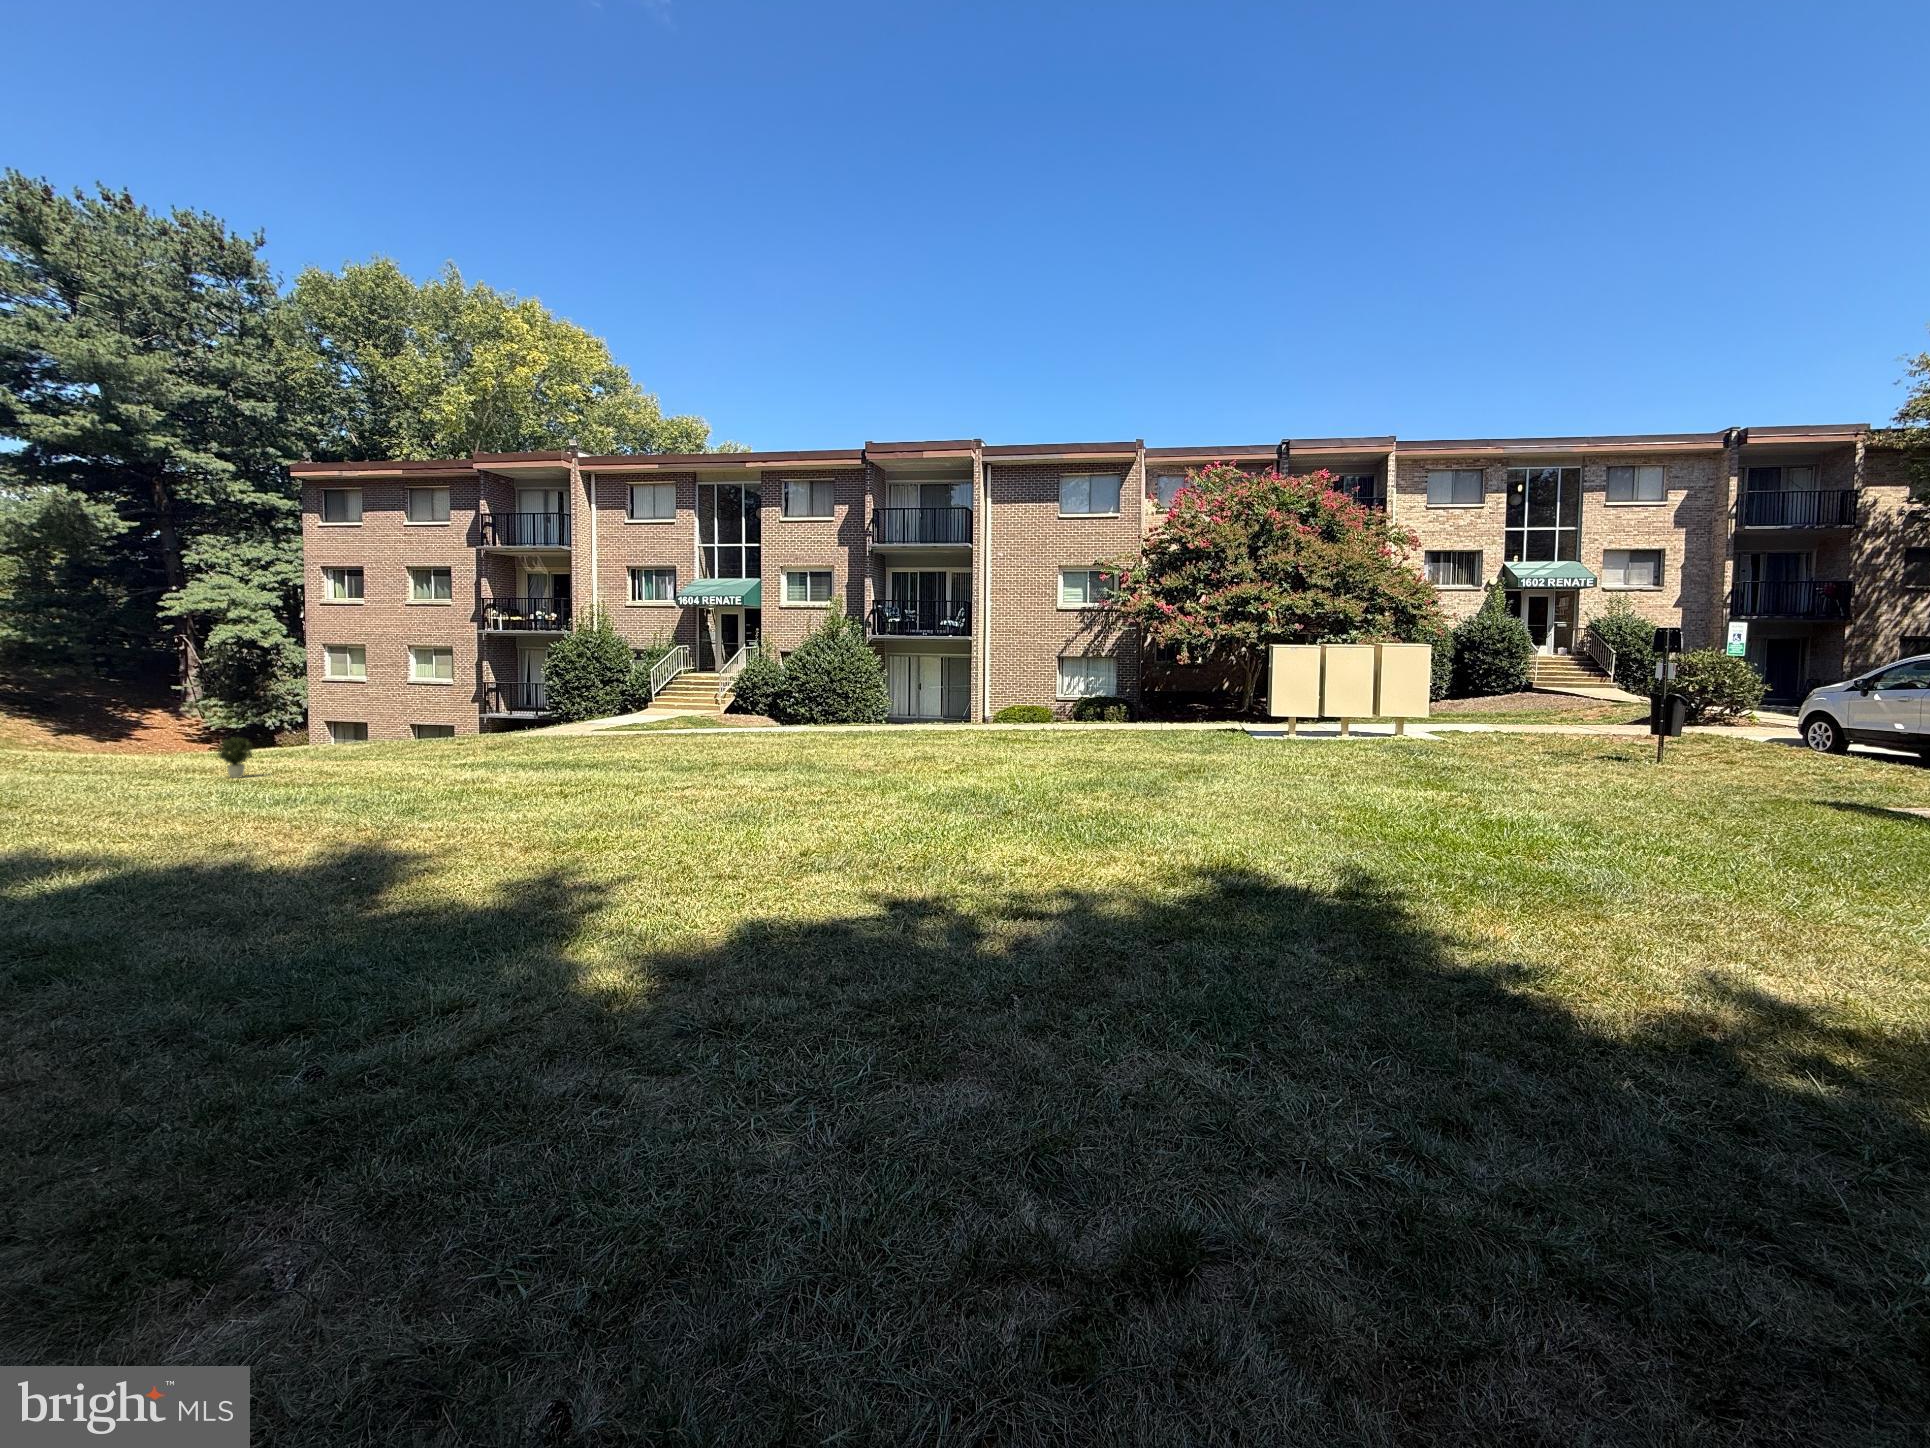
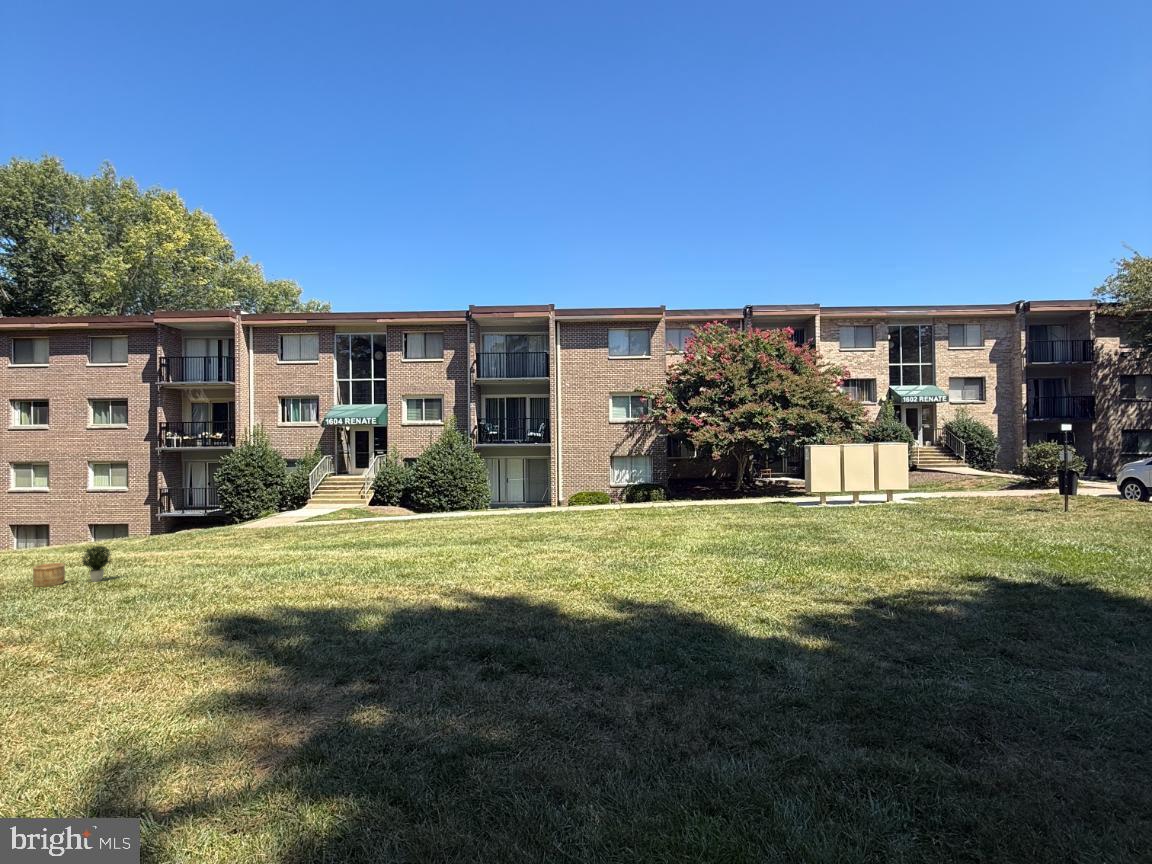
wooden bucket: none [163,755,204,780] -> present [33,563,65,587]

